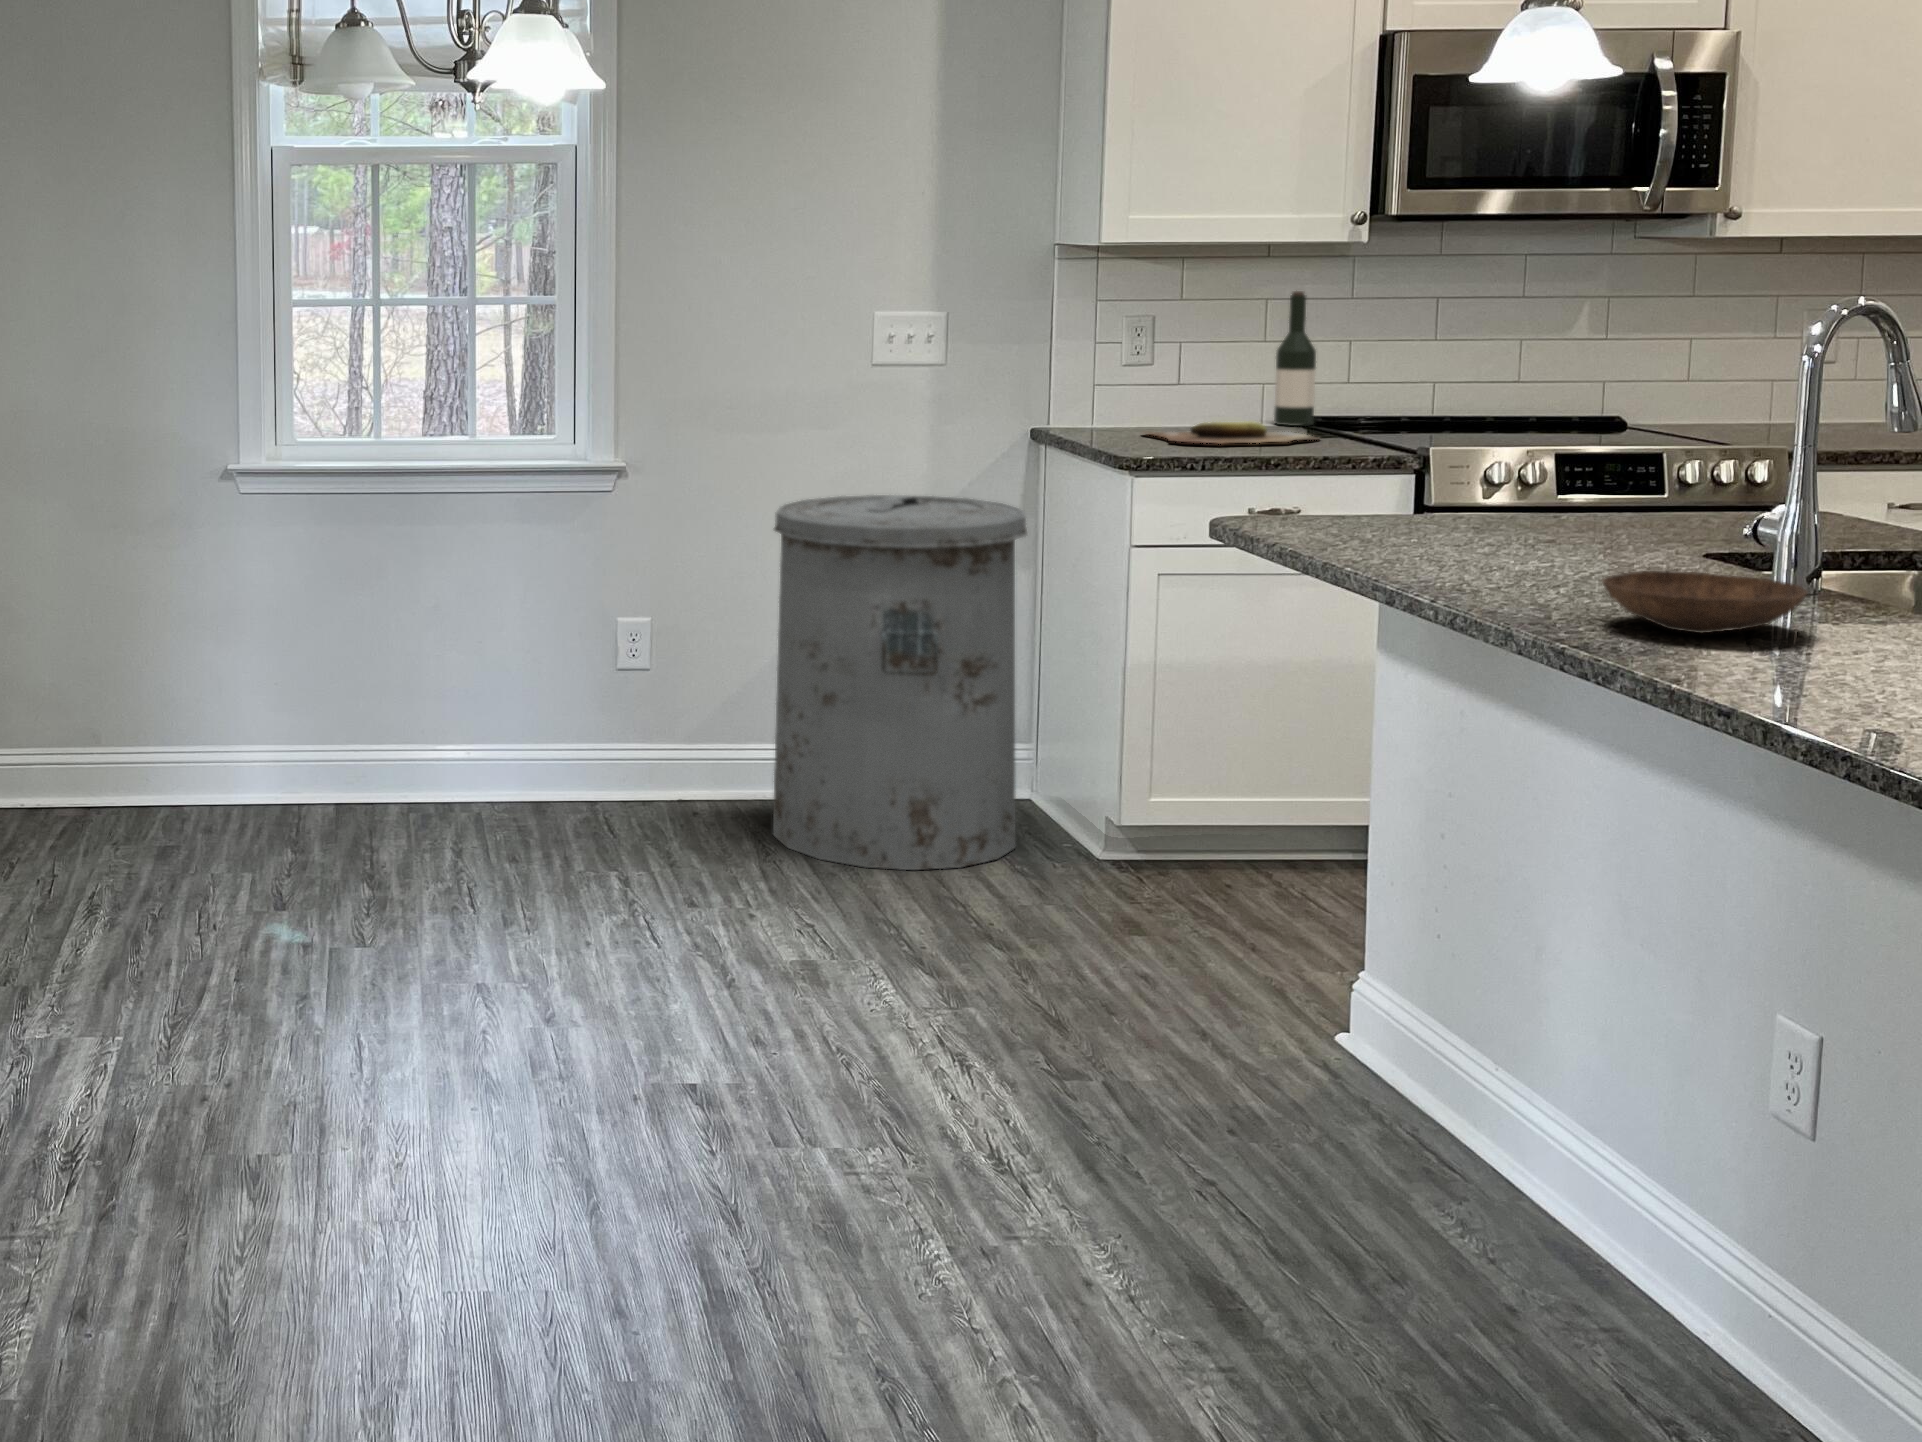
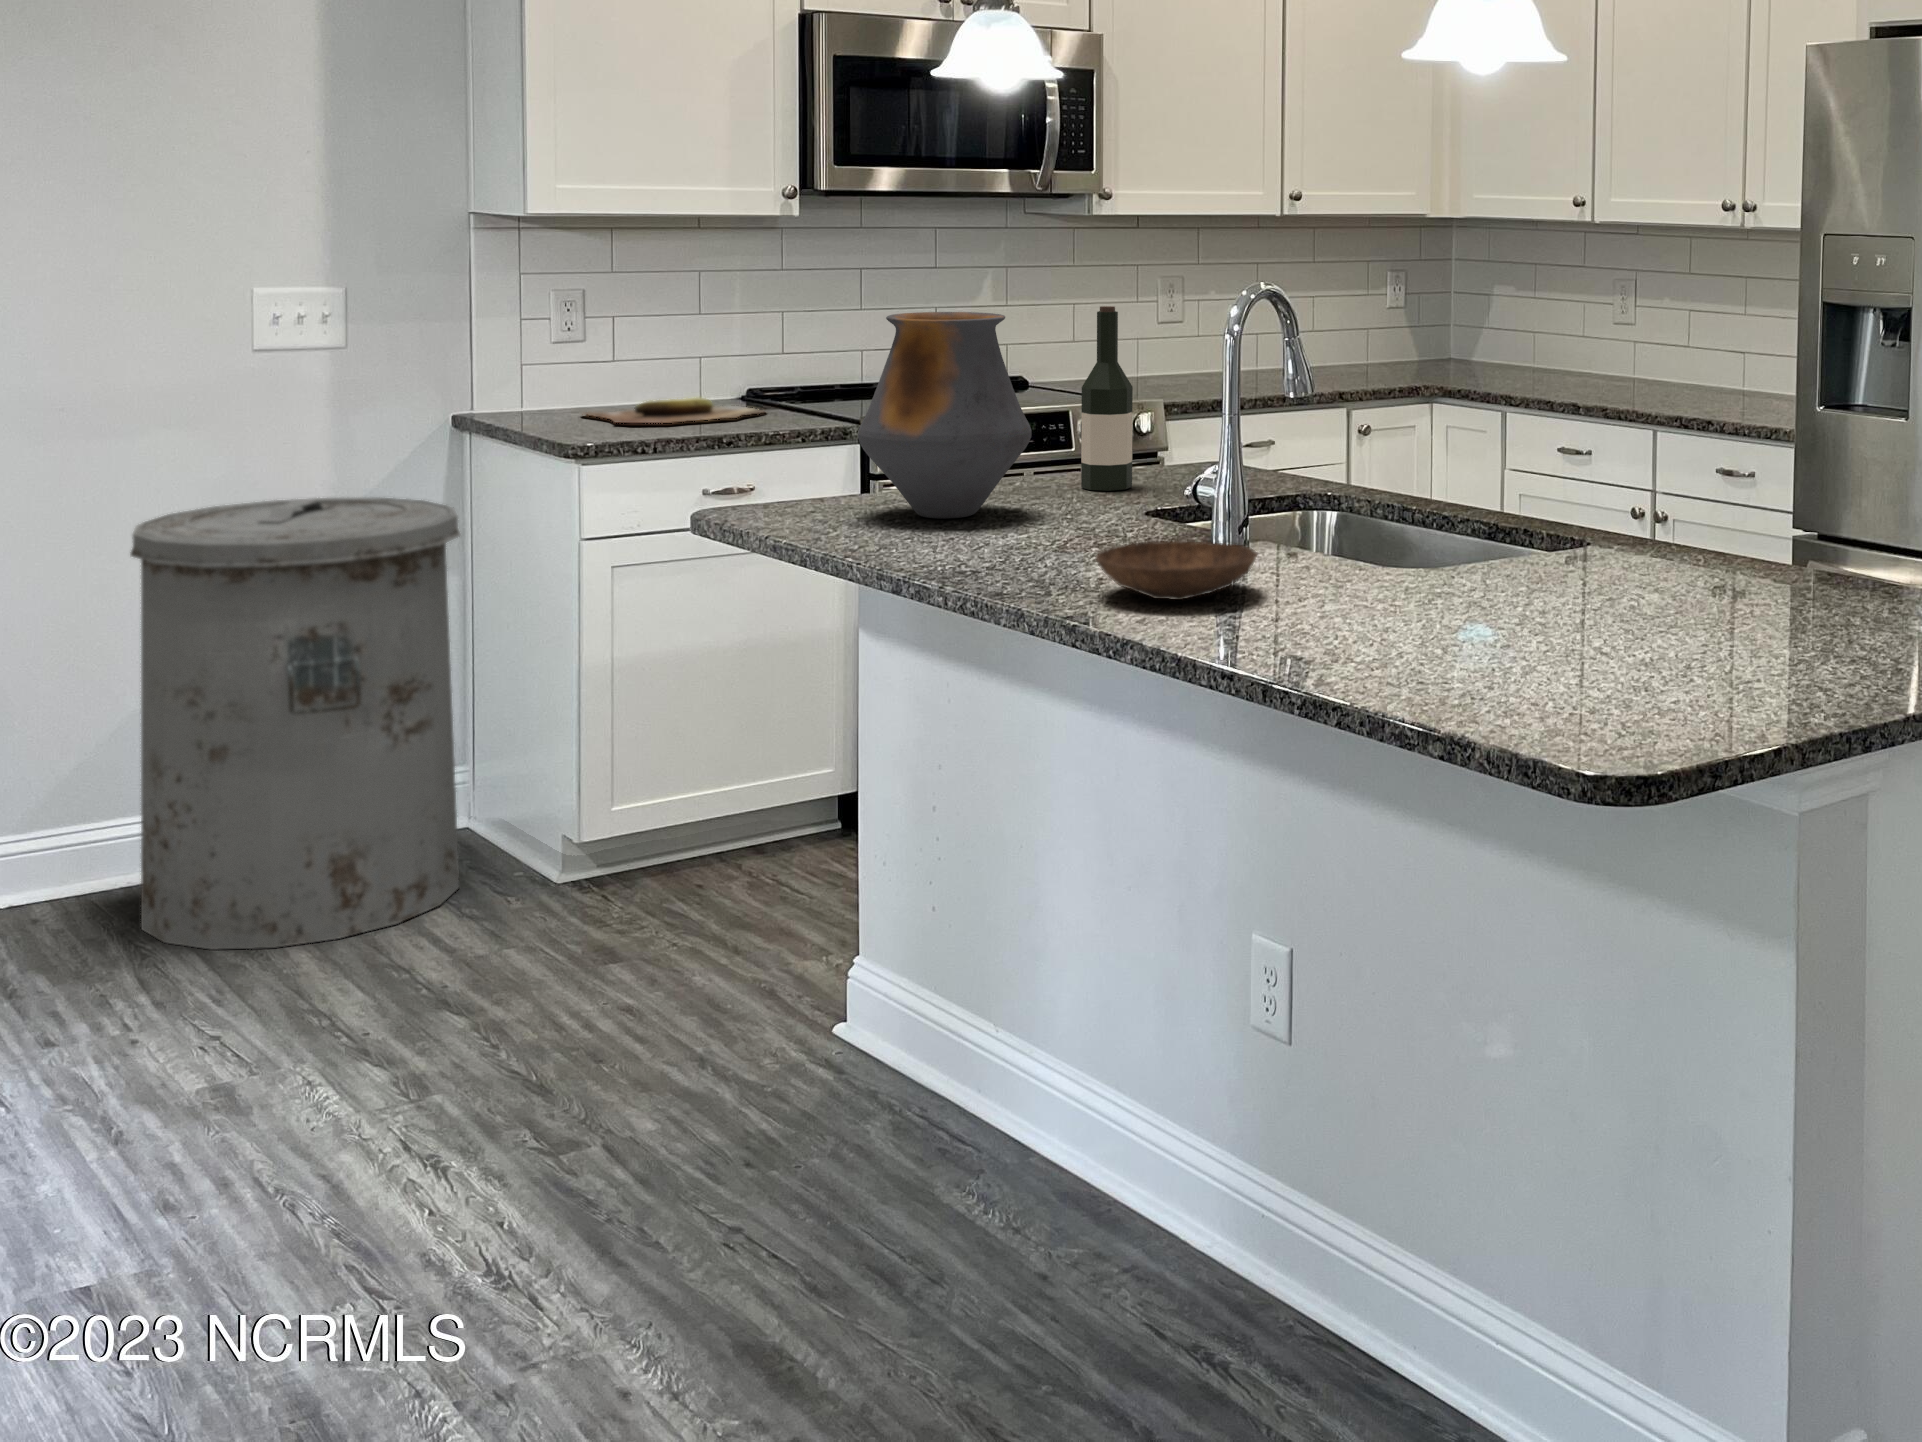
wine bottle: present [1274,291,1316,426] -> present [1081,306,1133,491]
vase: none [1375,328,1568,540] -> present [858,312,1031,518]

